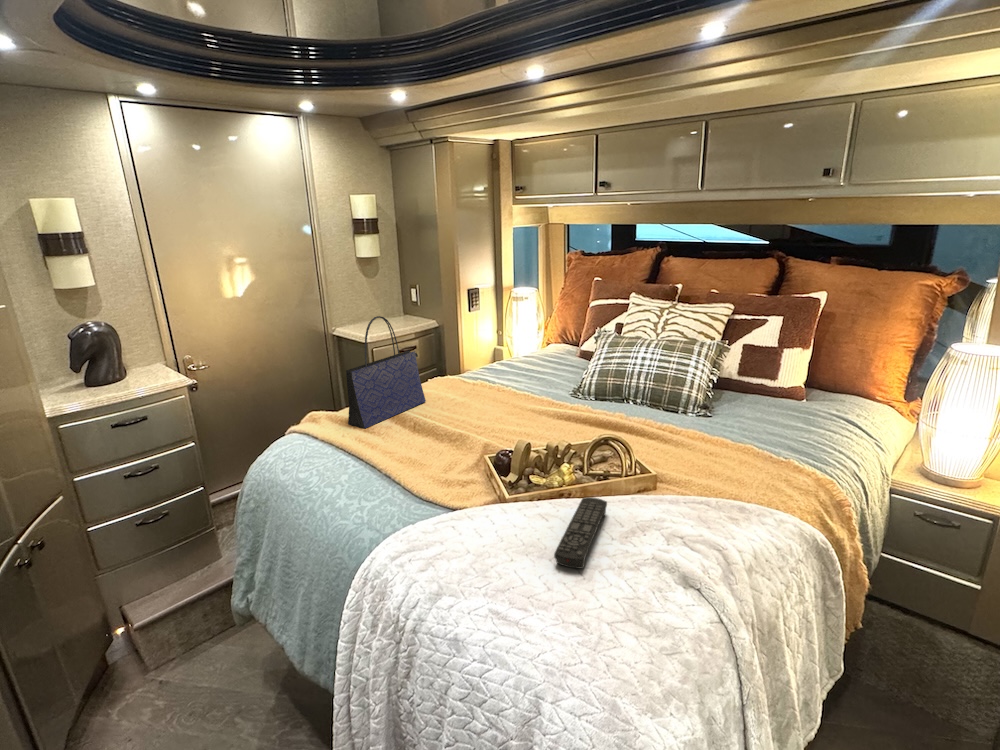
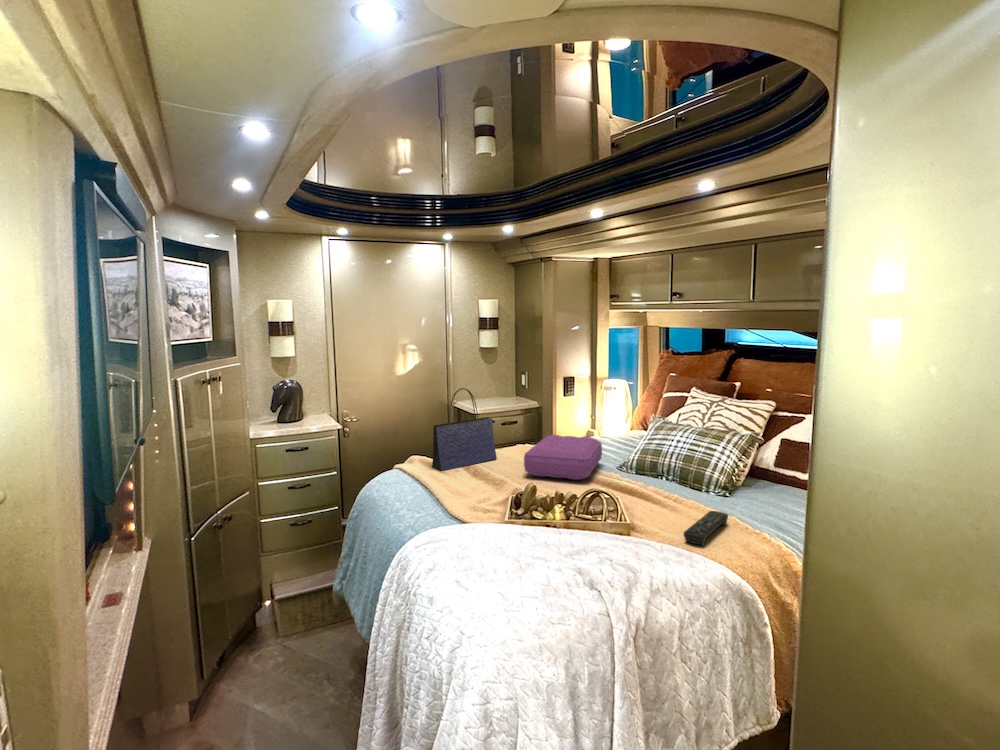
pillow: none [475,363,559,420] -> present [524,435,602,480]
remote control: present [554,497,607,569] -> present [684,511,728,546]

